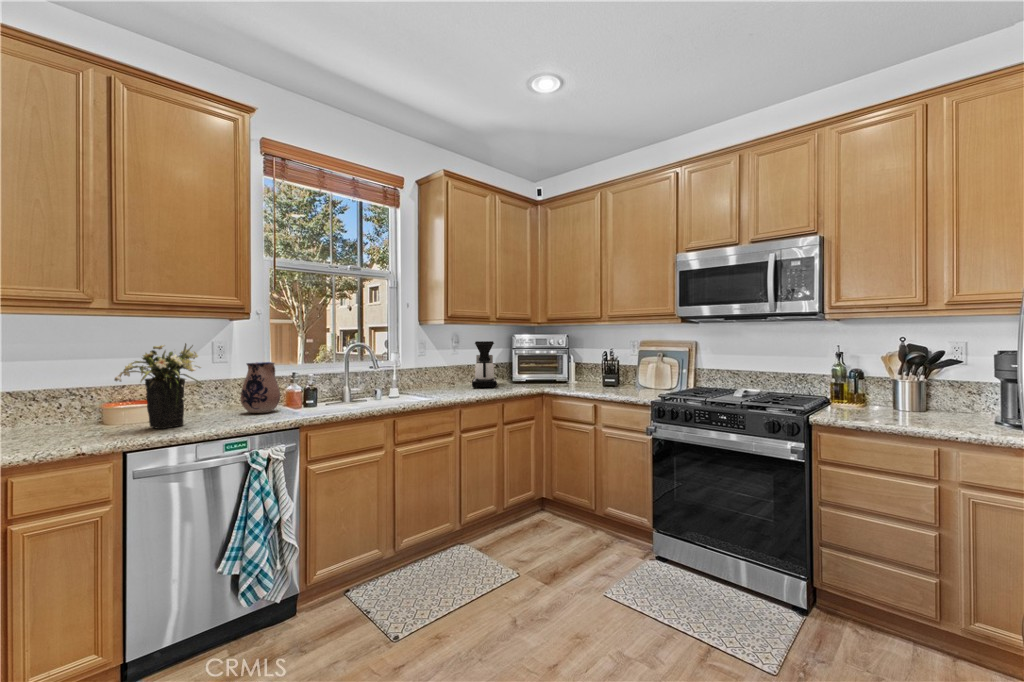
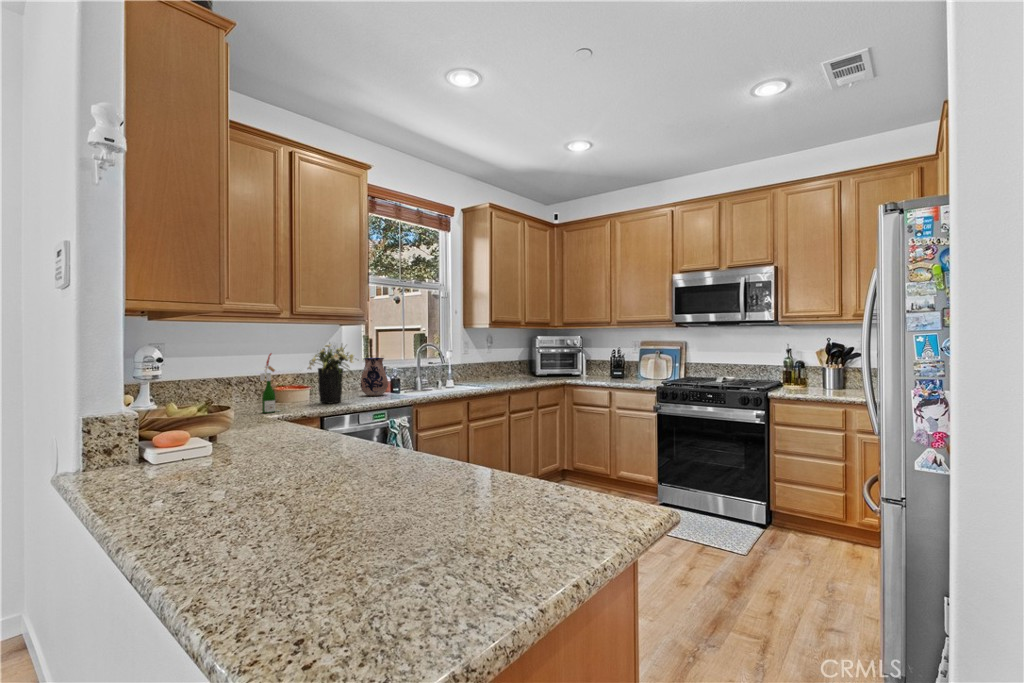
coffee maker: present [472,341,497,388] -> none [502,342,527,381]
wine bottle: none [6,359,46,450] -> present [260,353,280,413]

